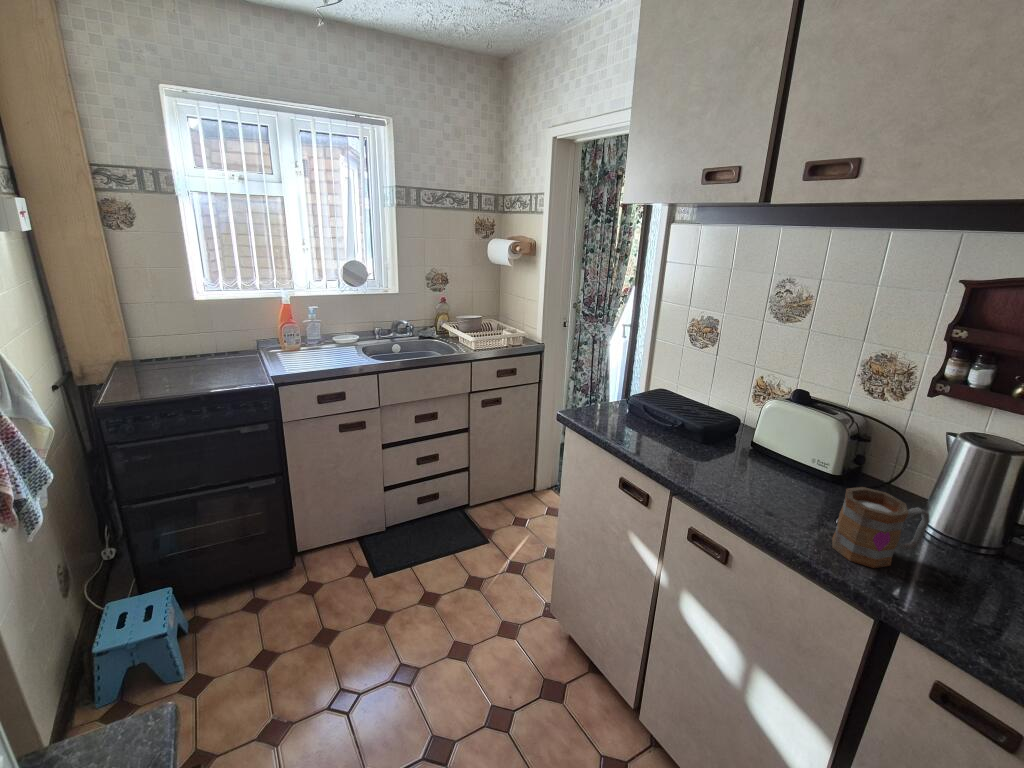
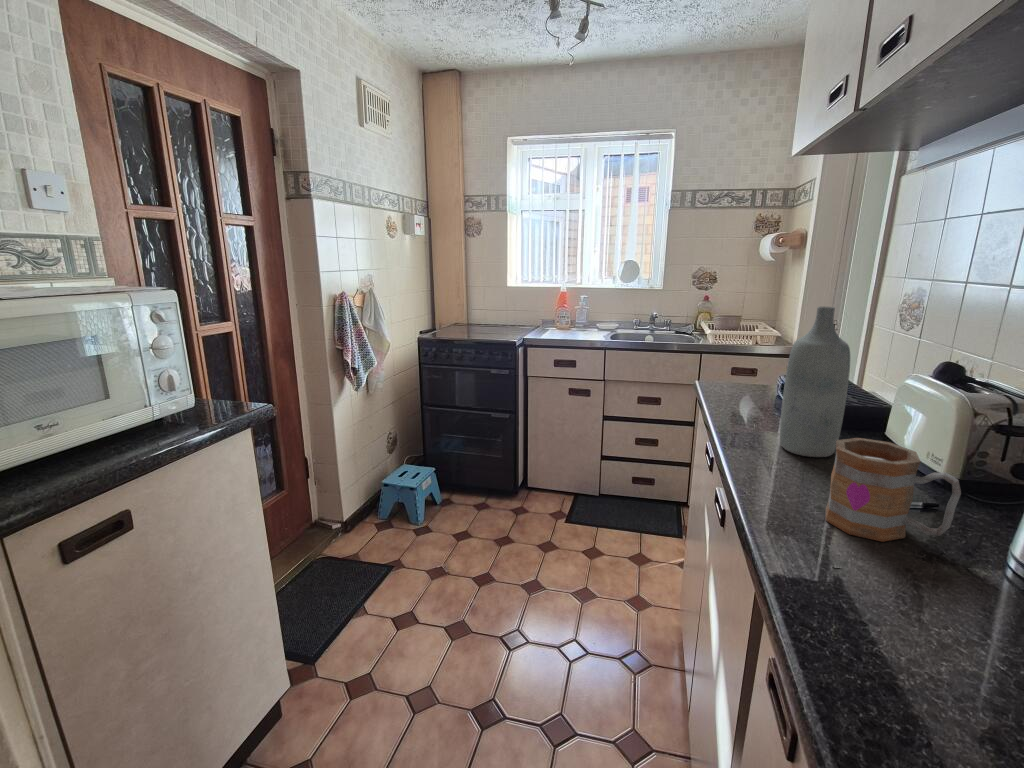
bottle: none [711,368,770,490] -> present [780,307,850,457]

